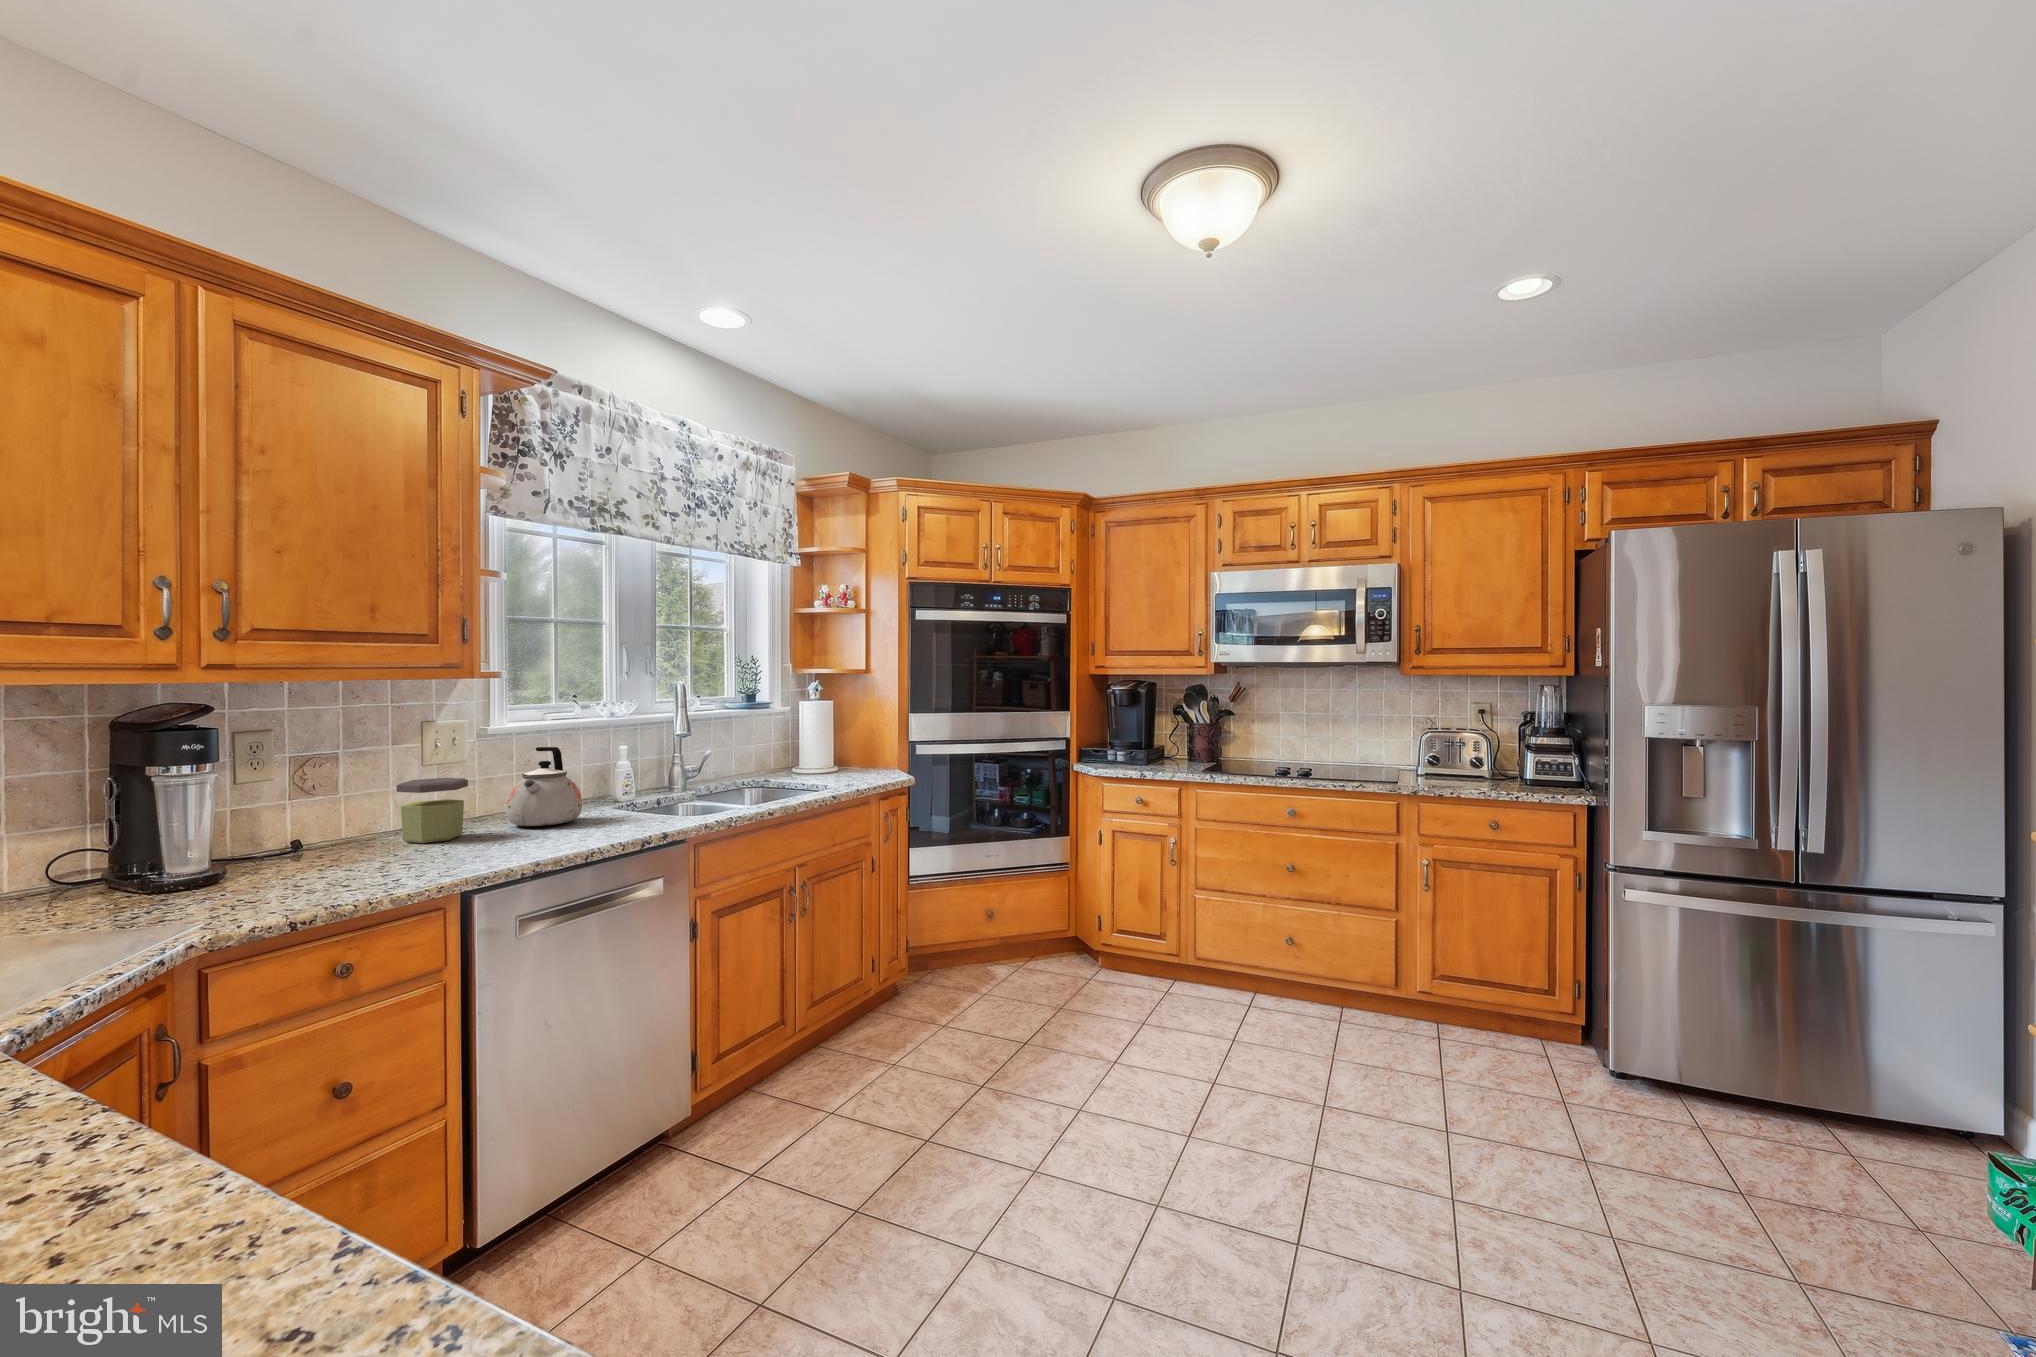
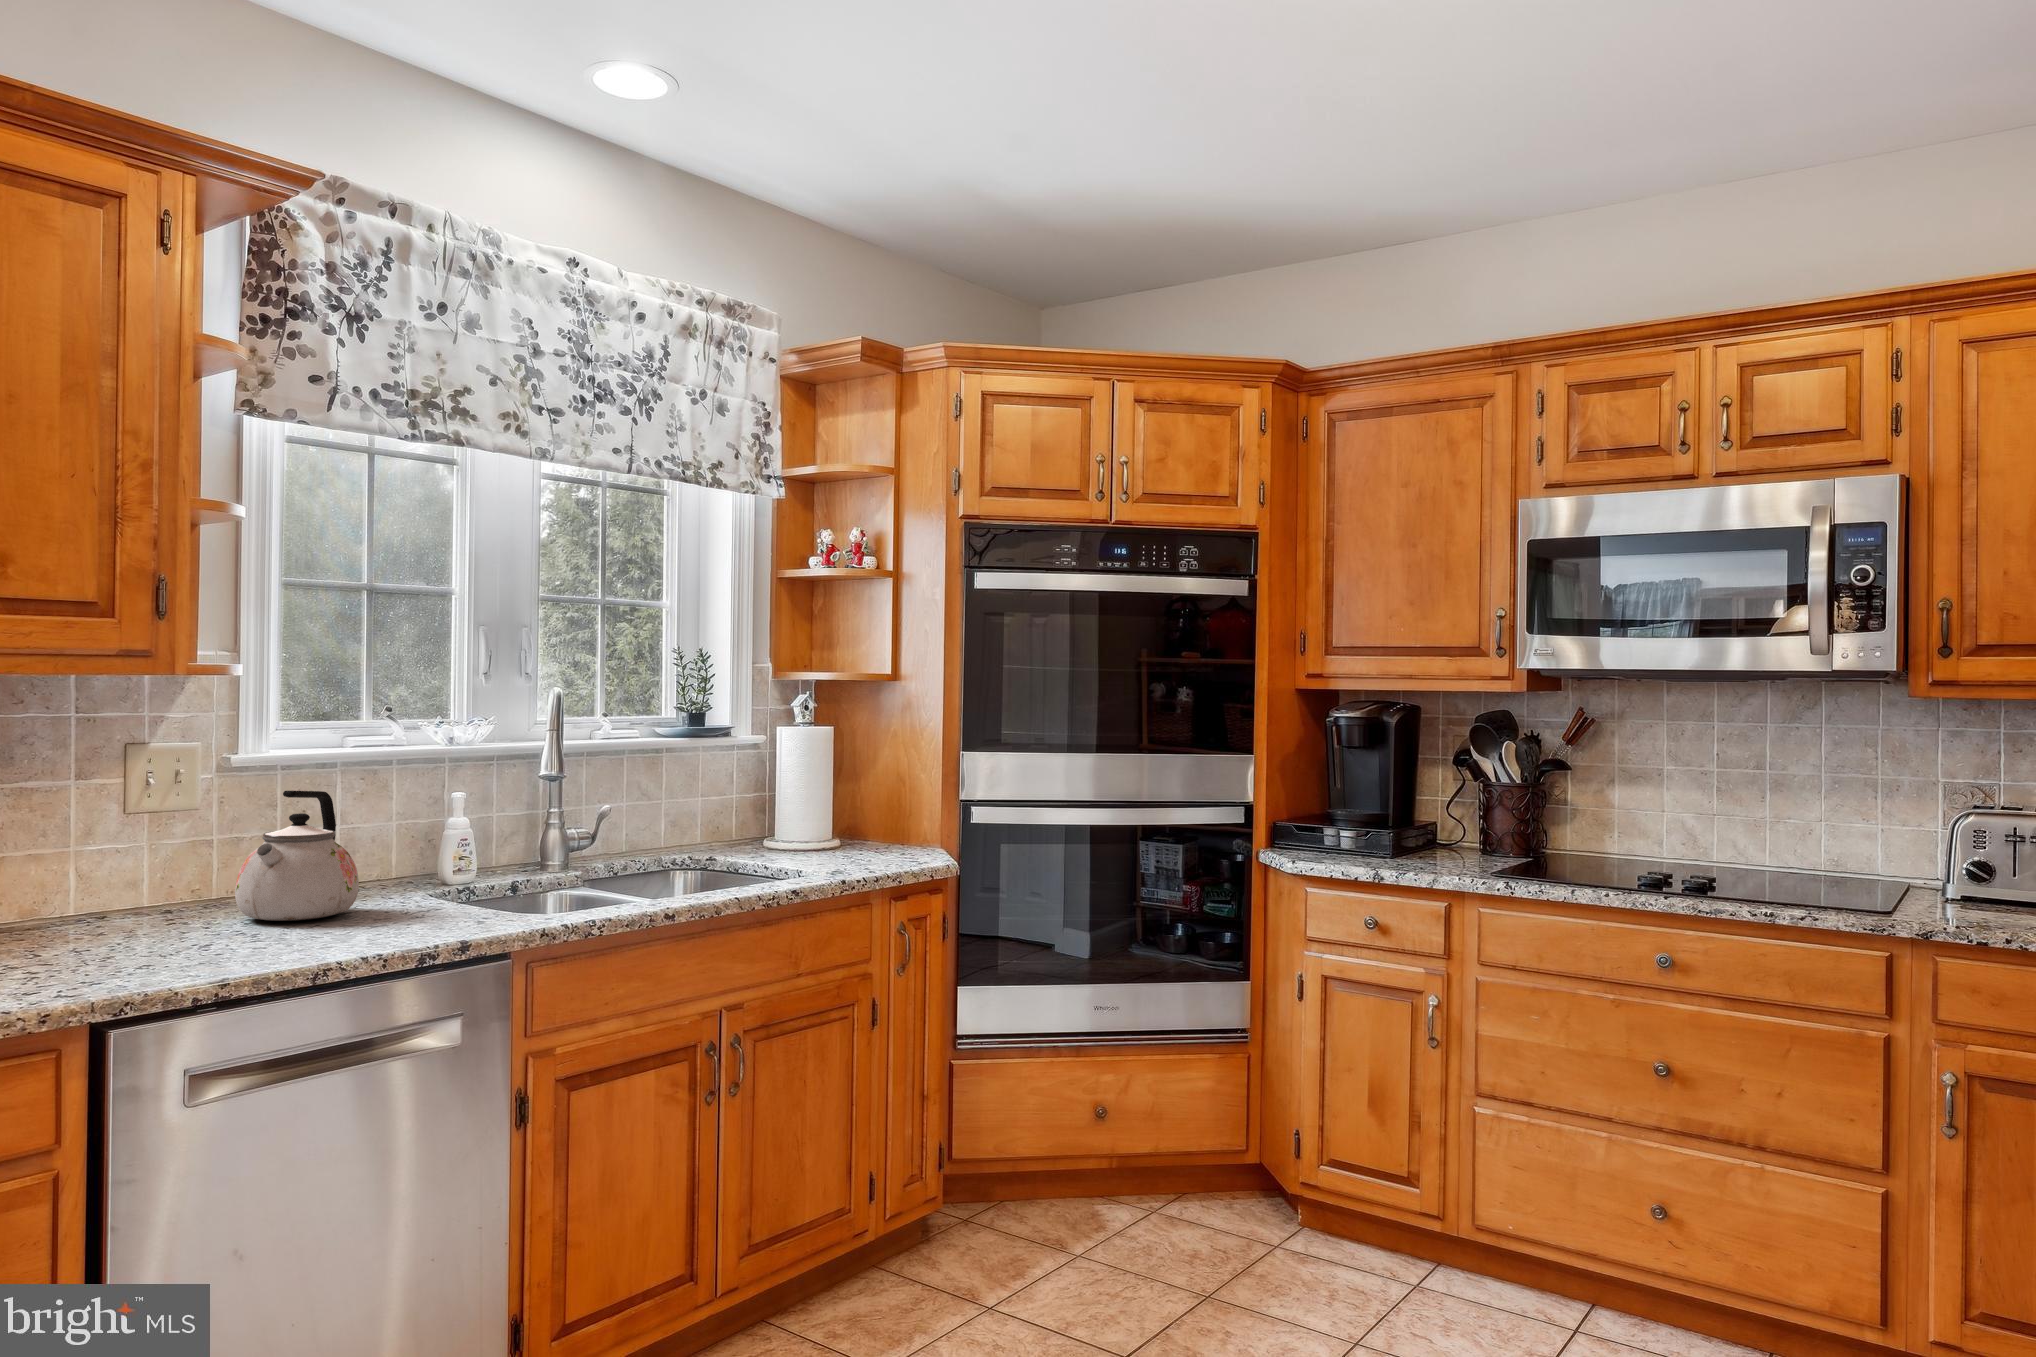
jar: present [396,778,468,843] -> none [55,836,169,941]

